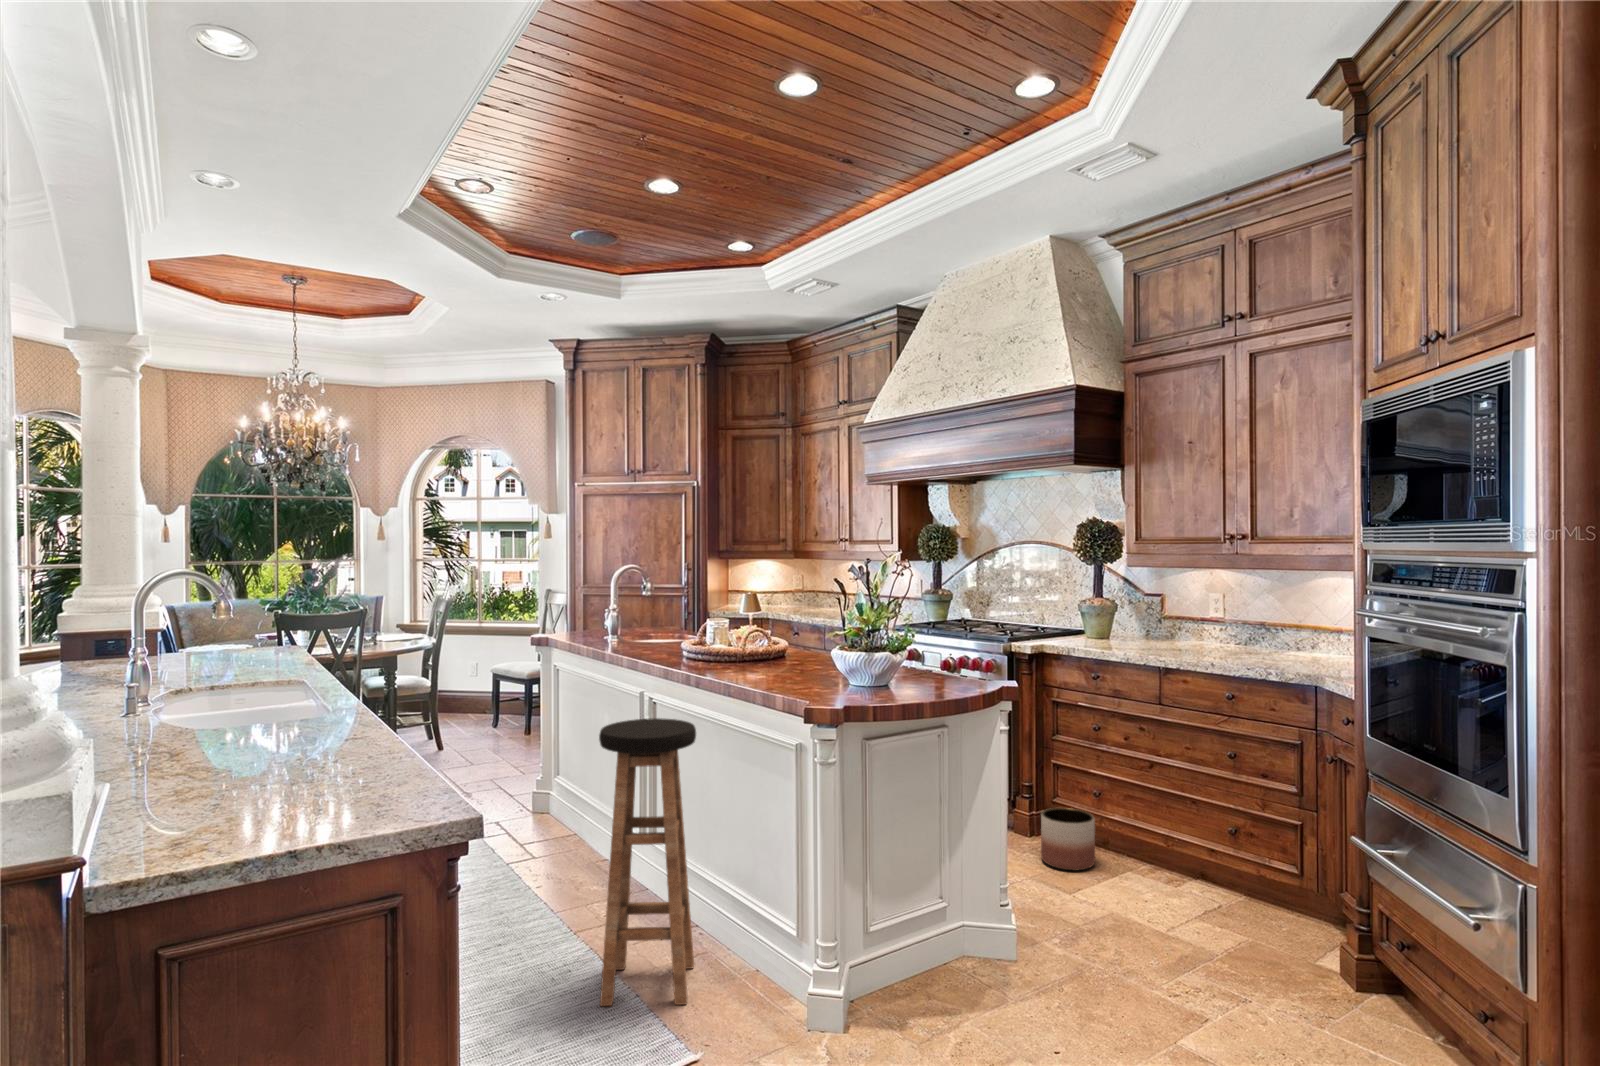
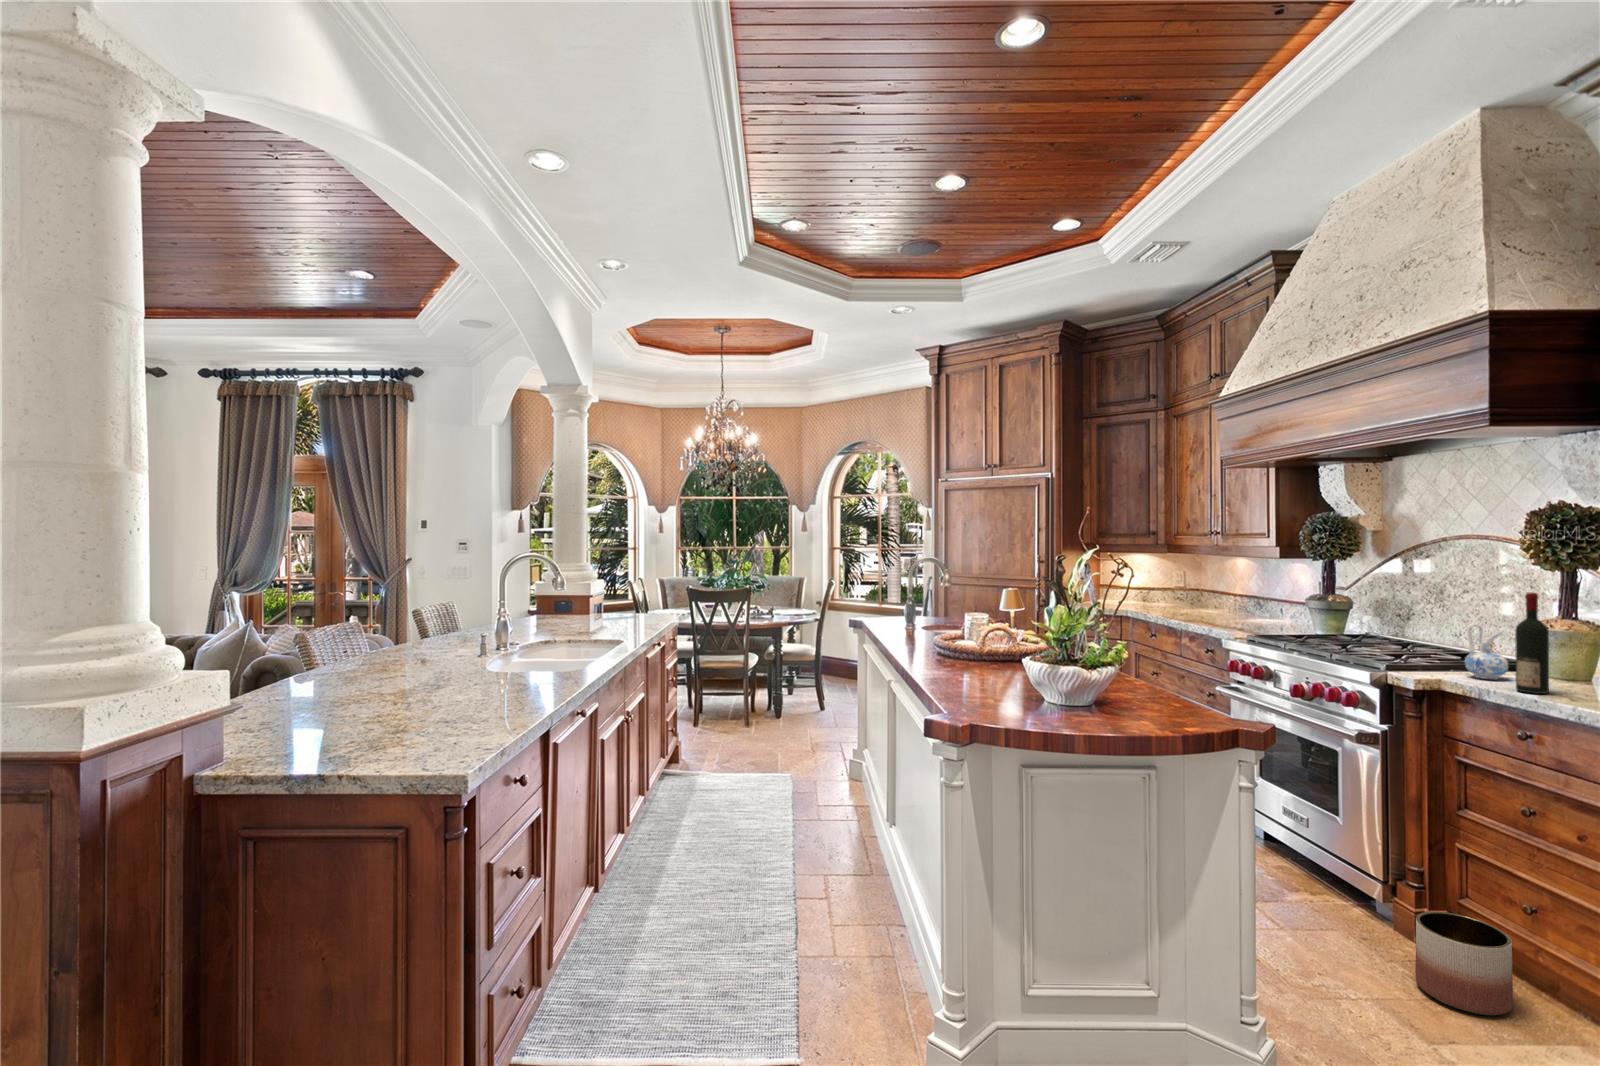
wine bottle: none [1087,579,1105,648] -> present [1515,592,1549,694]
ceramic pitcher: none [1053,603,1077,642] -> present [1465,623,1508,679]
bar stool: present [599,718,696,1006] -> none [768,716,882,1025]

